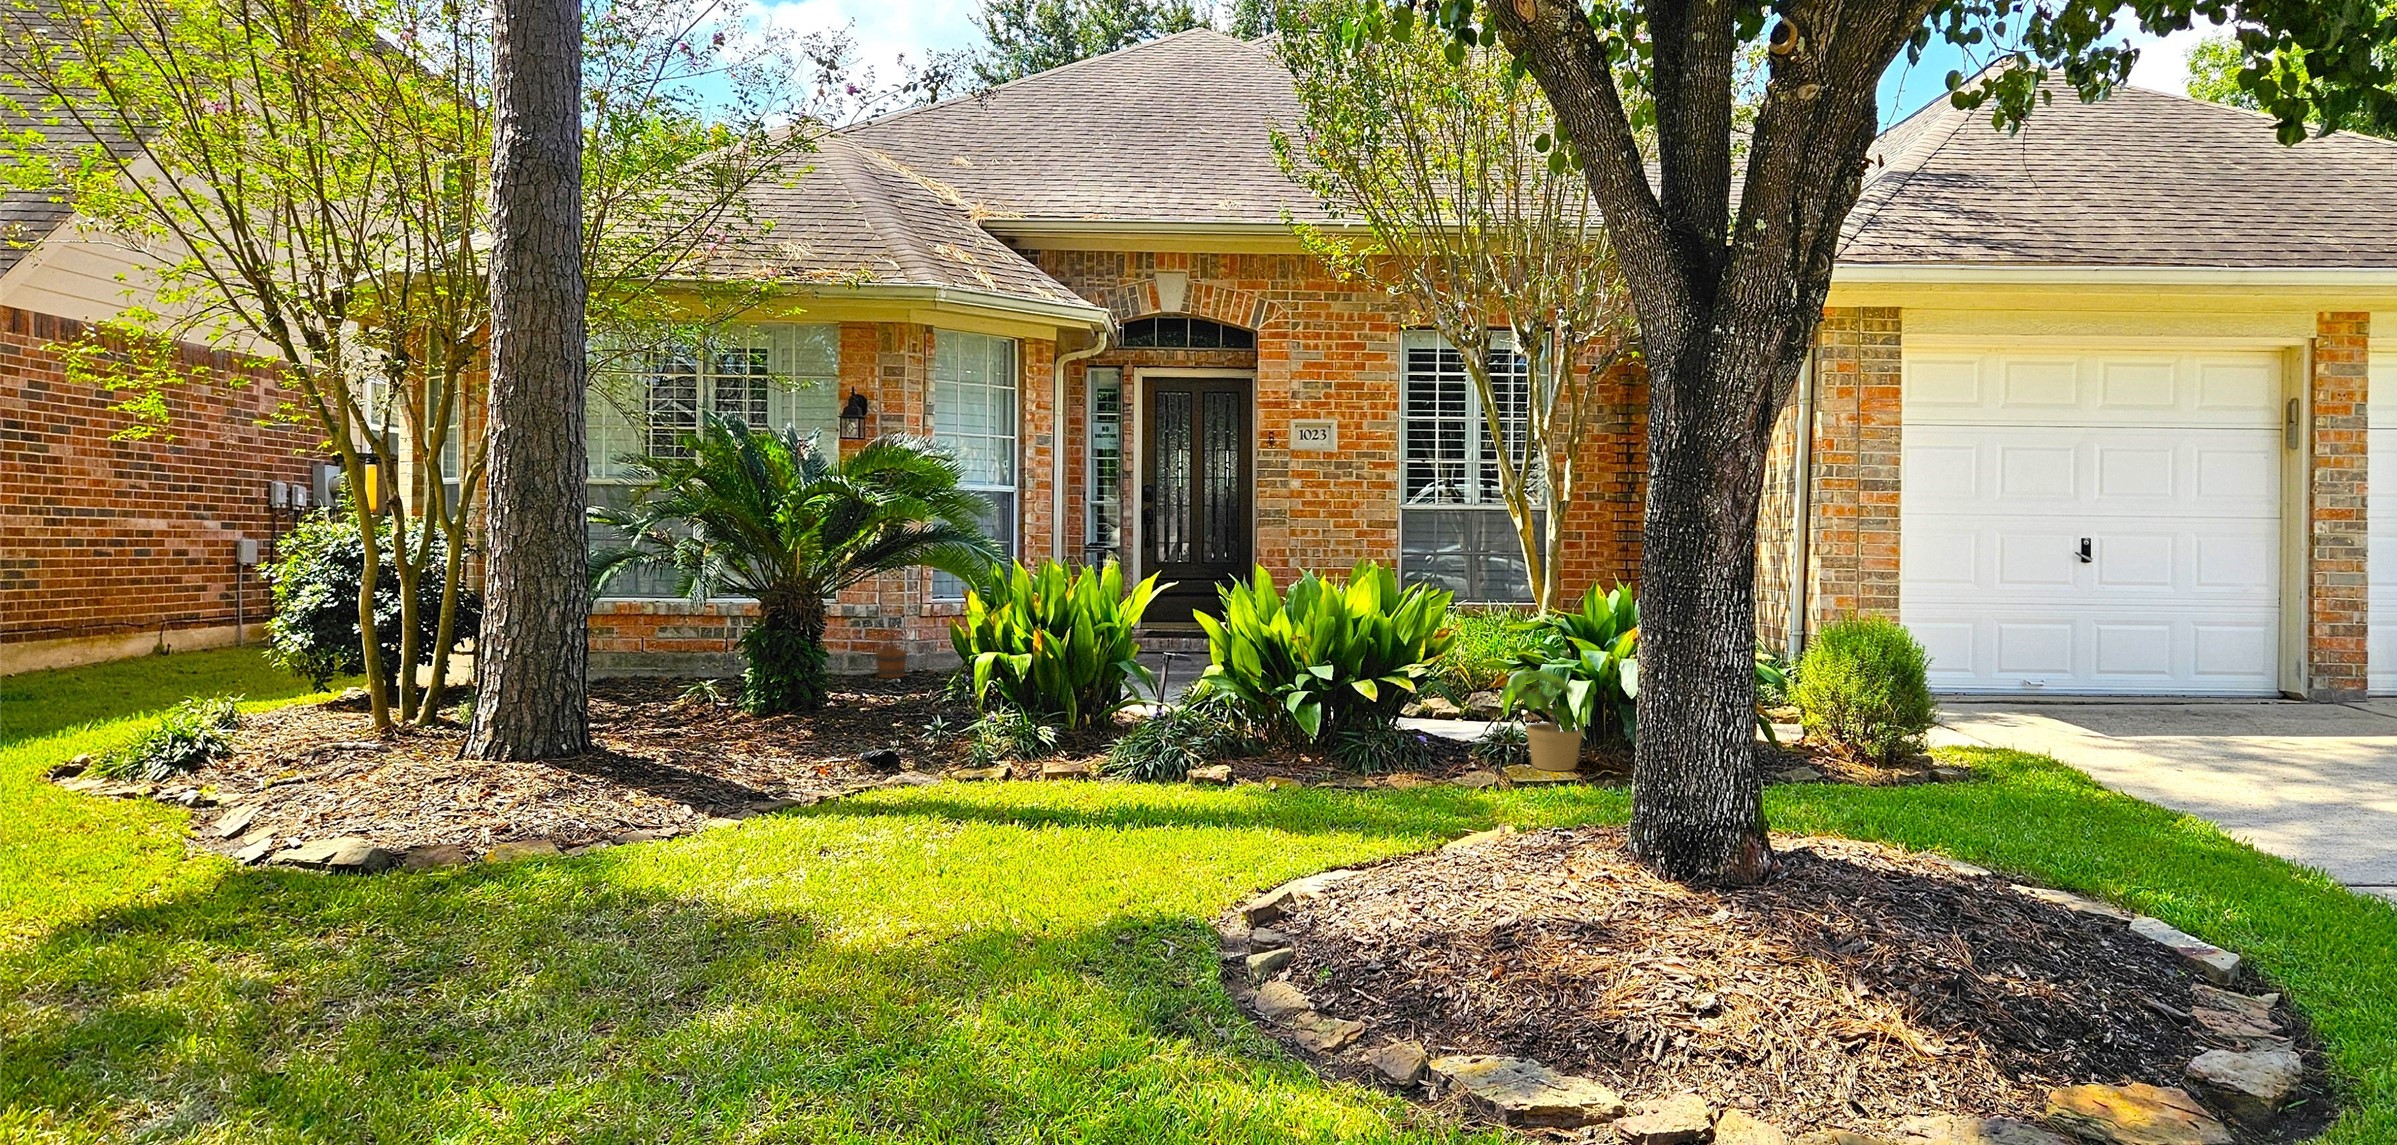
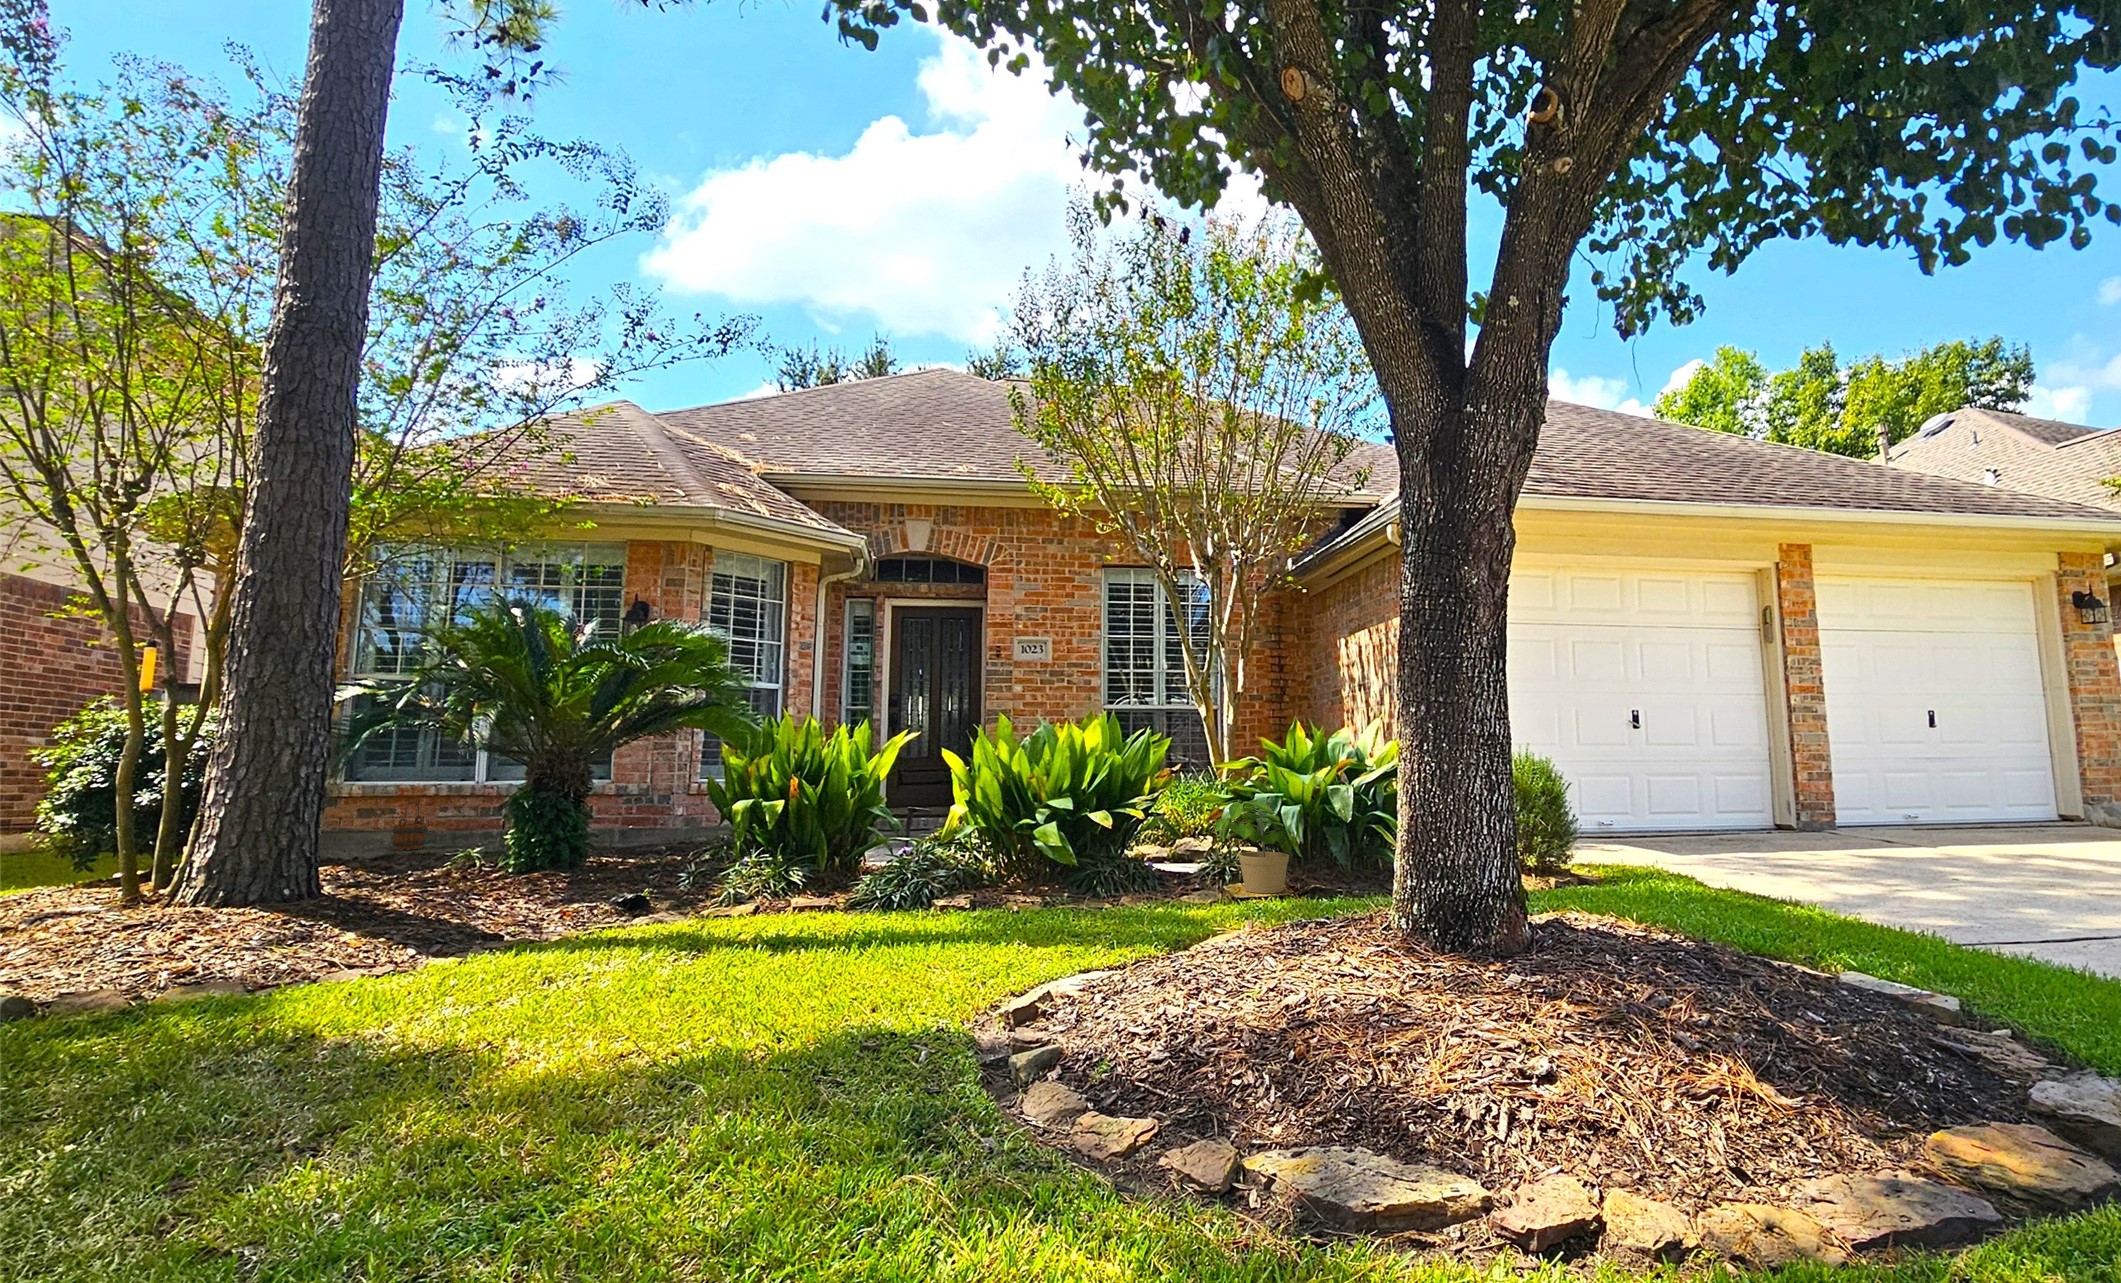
wooden bucket: present [876,627,907,678] -> present [393,800,428,850]

